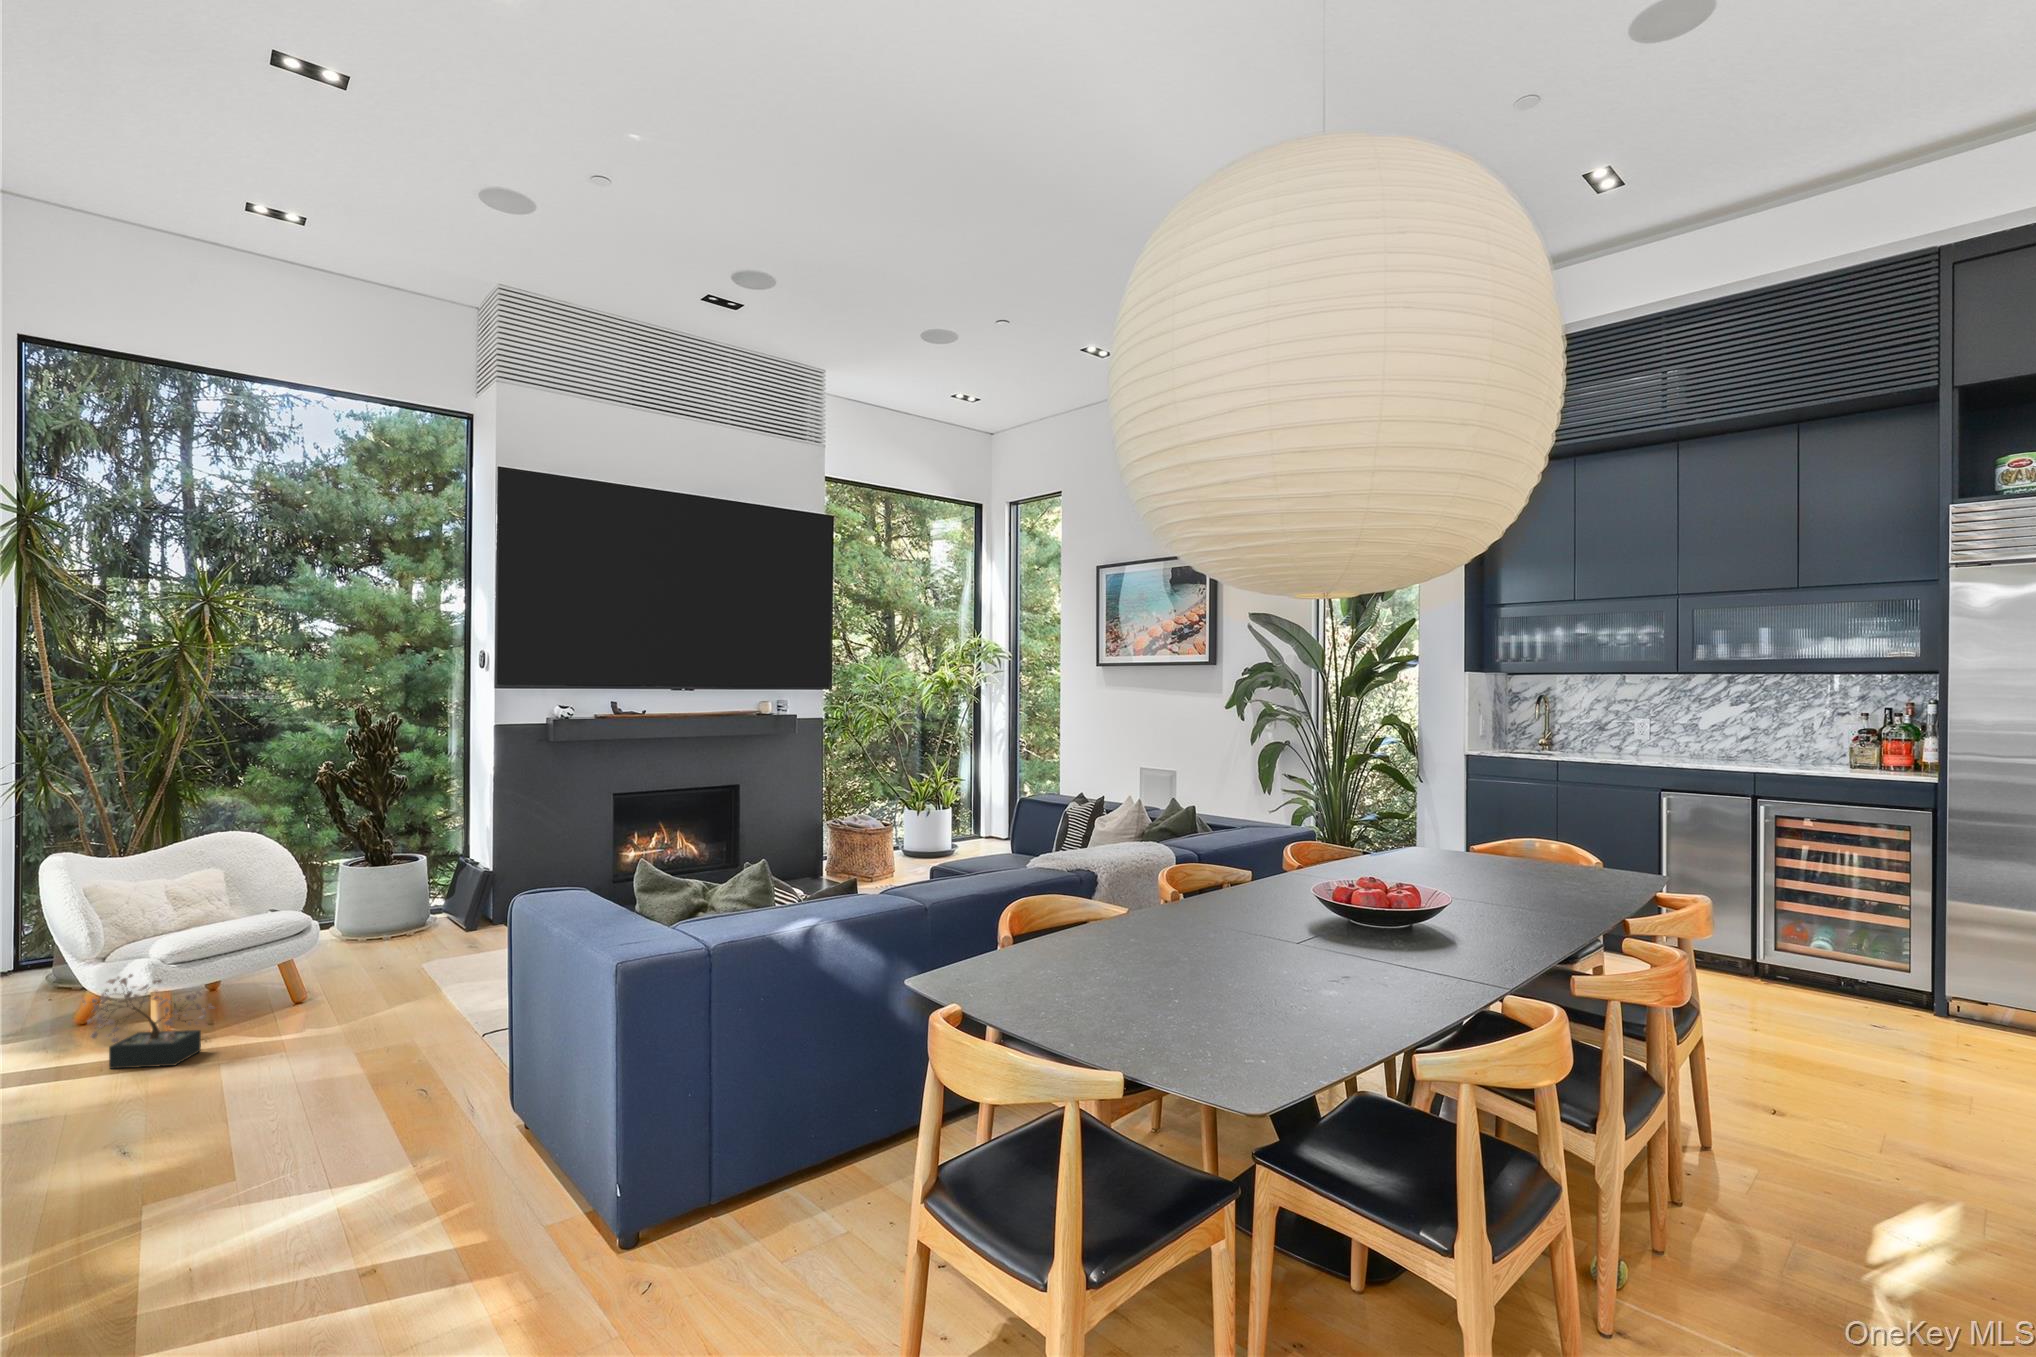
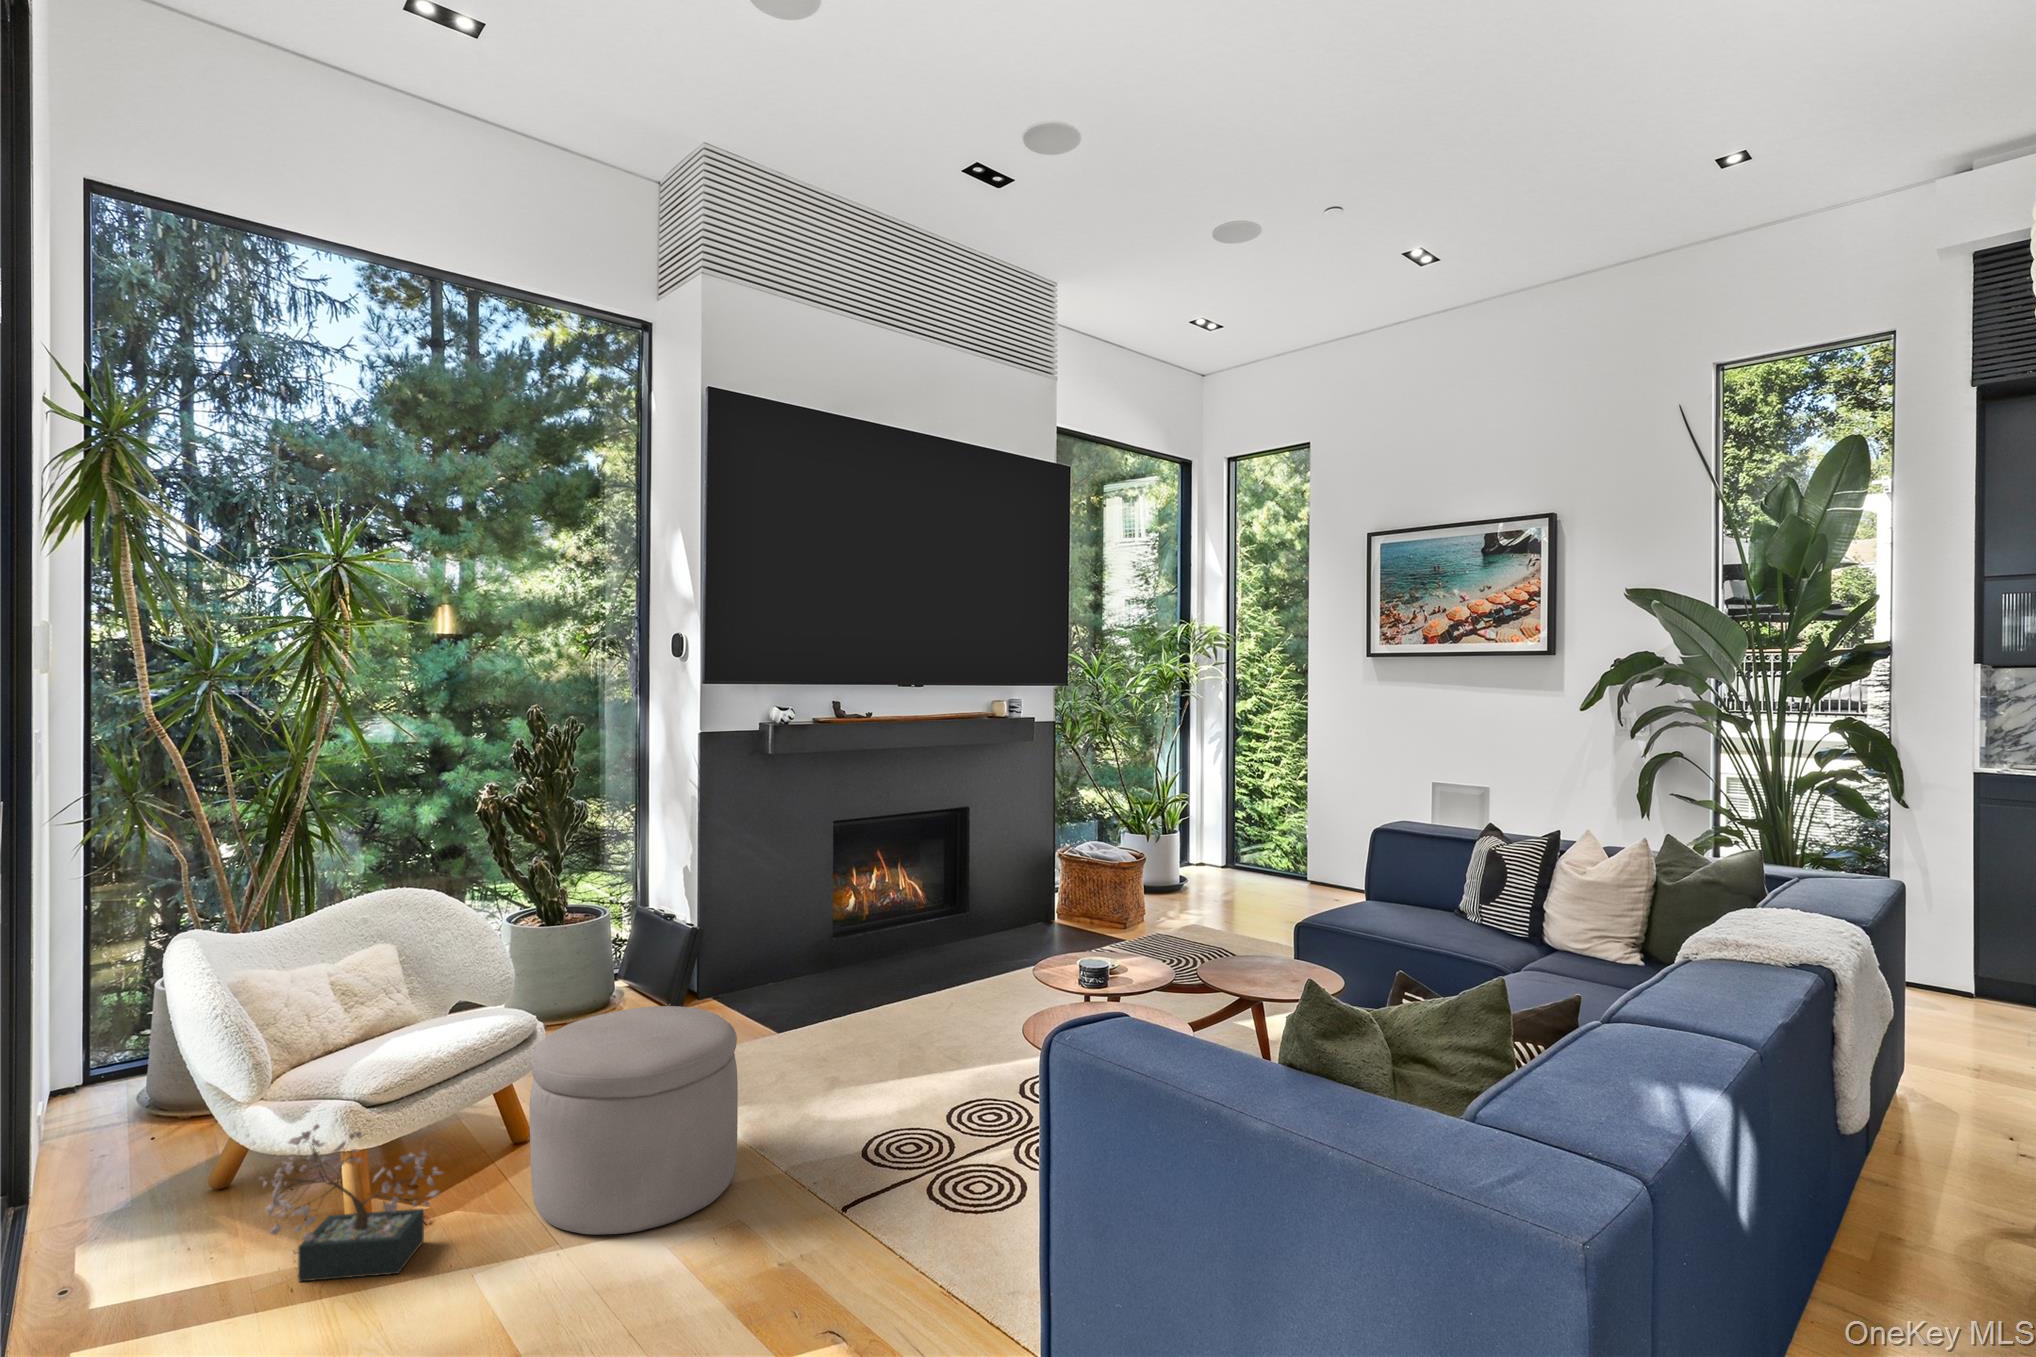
ottoman: none [280,909,436,1048] -> present [530,1006,738,1235]

